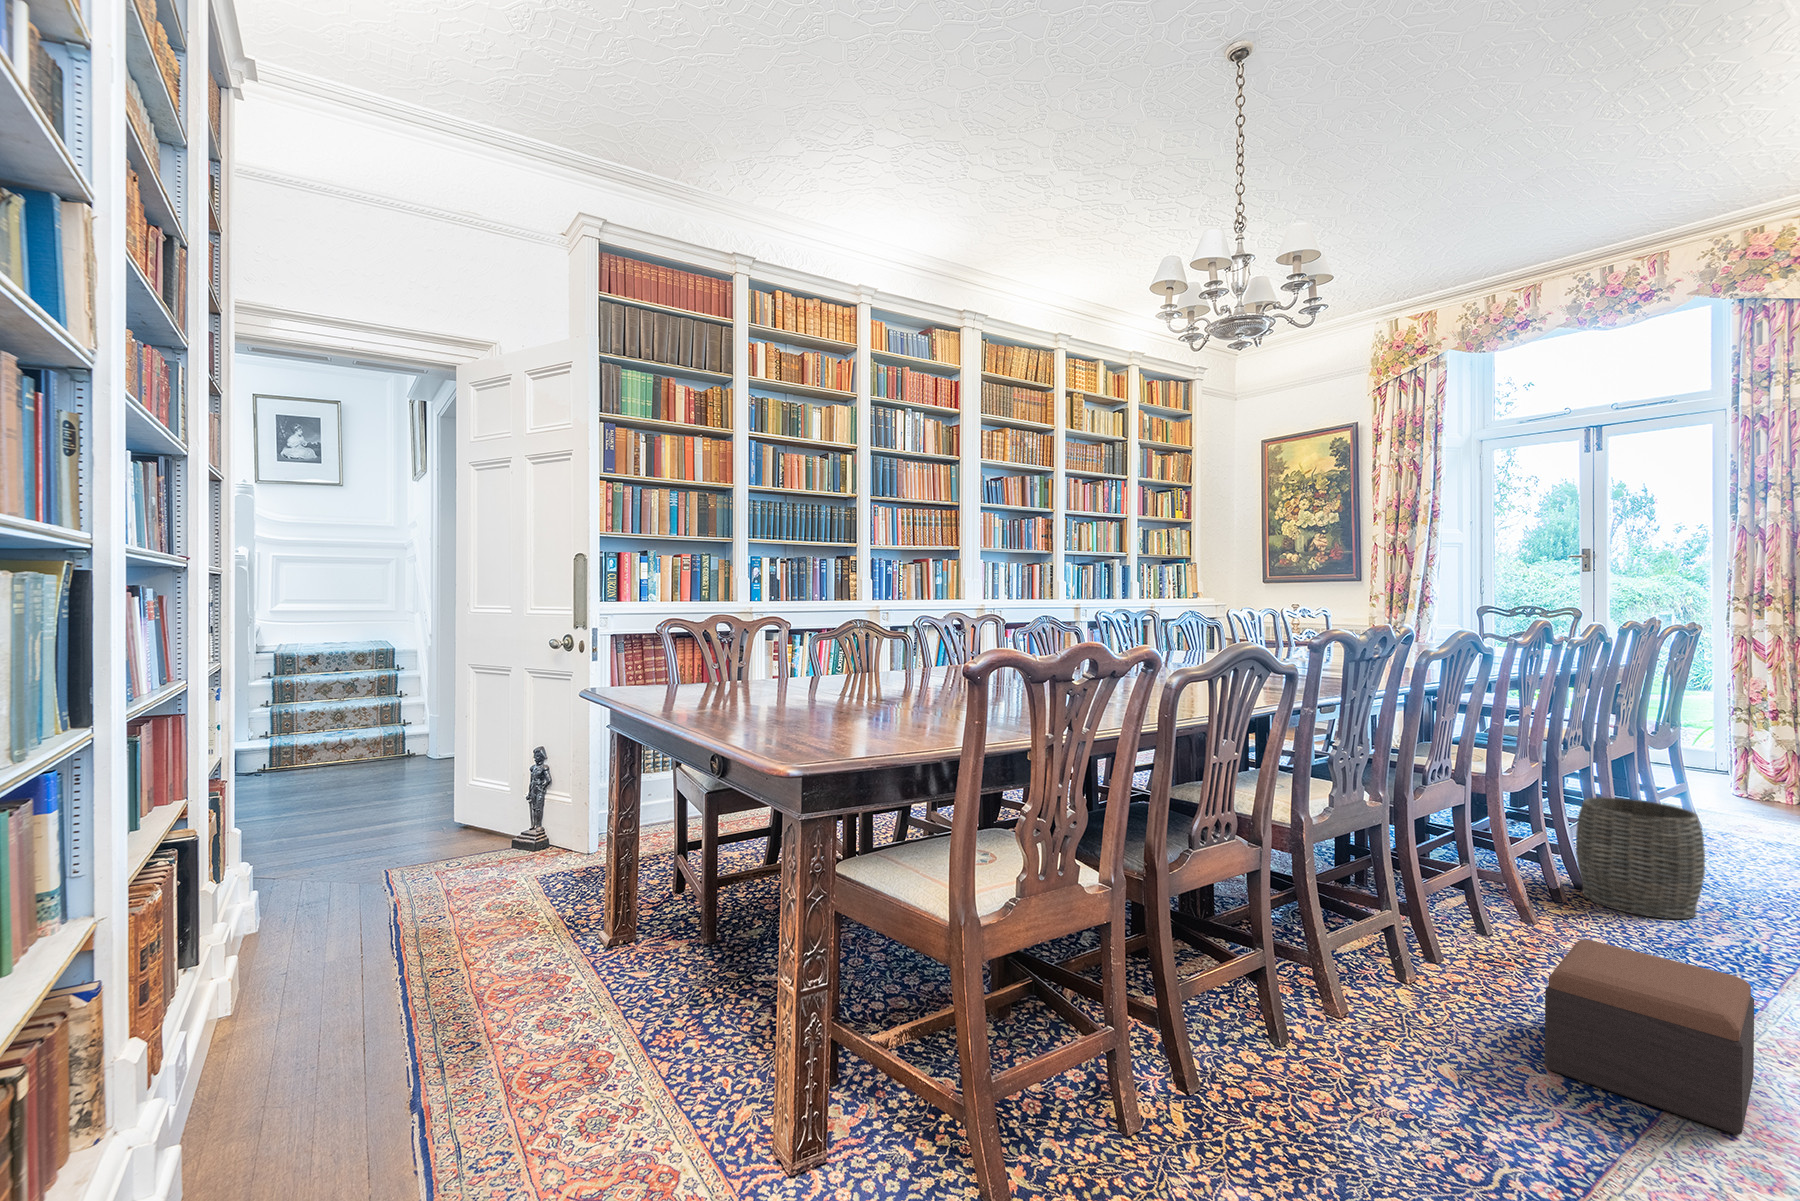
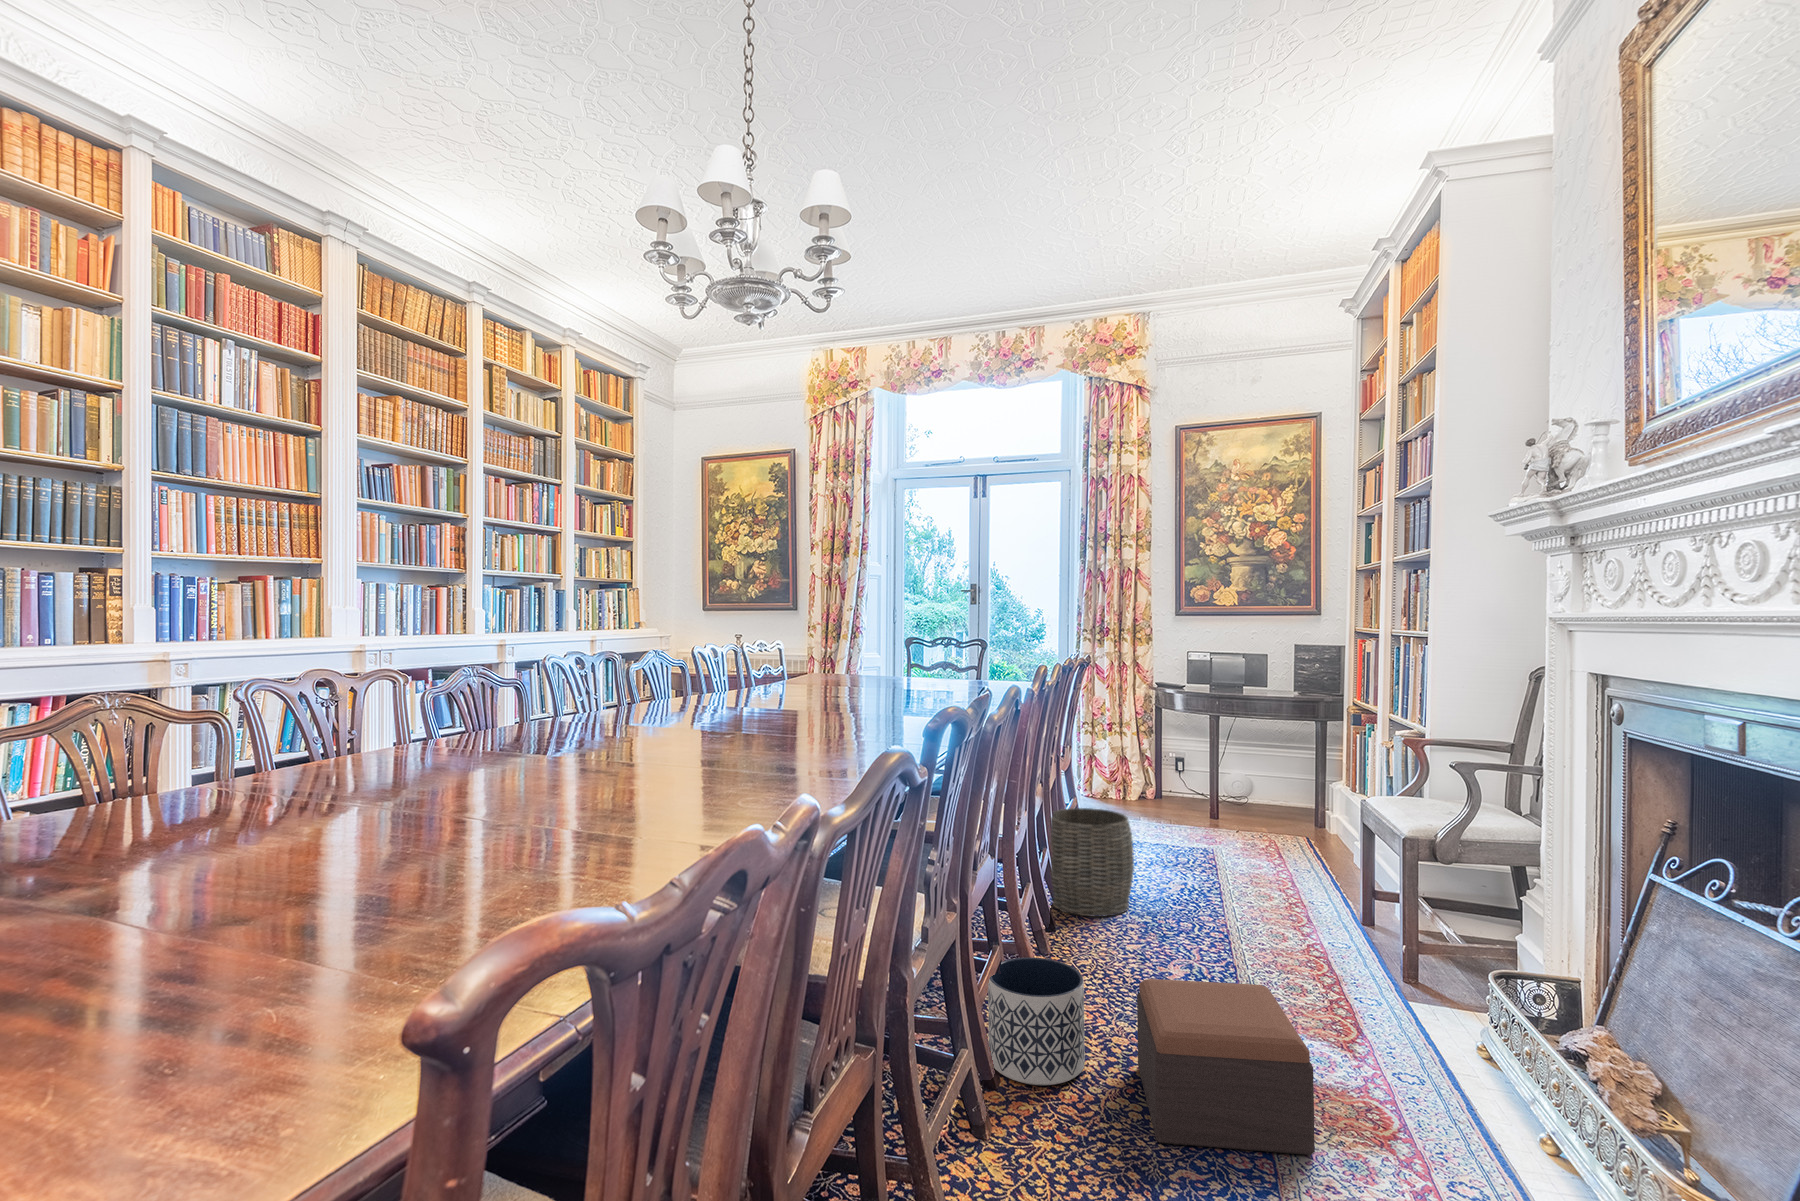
planter: none [1408,895,1512,1007] -> present [988,957,1085,1085]

